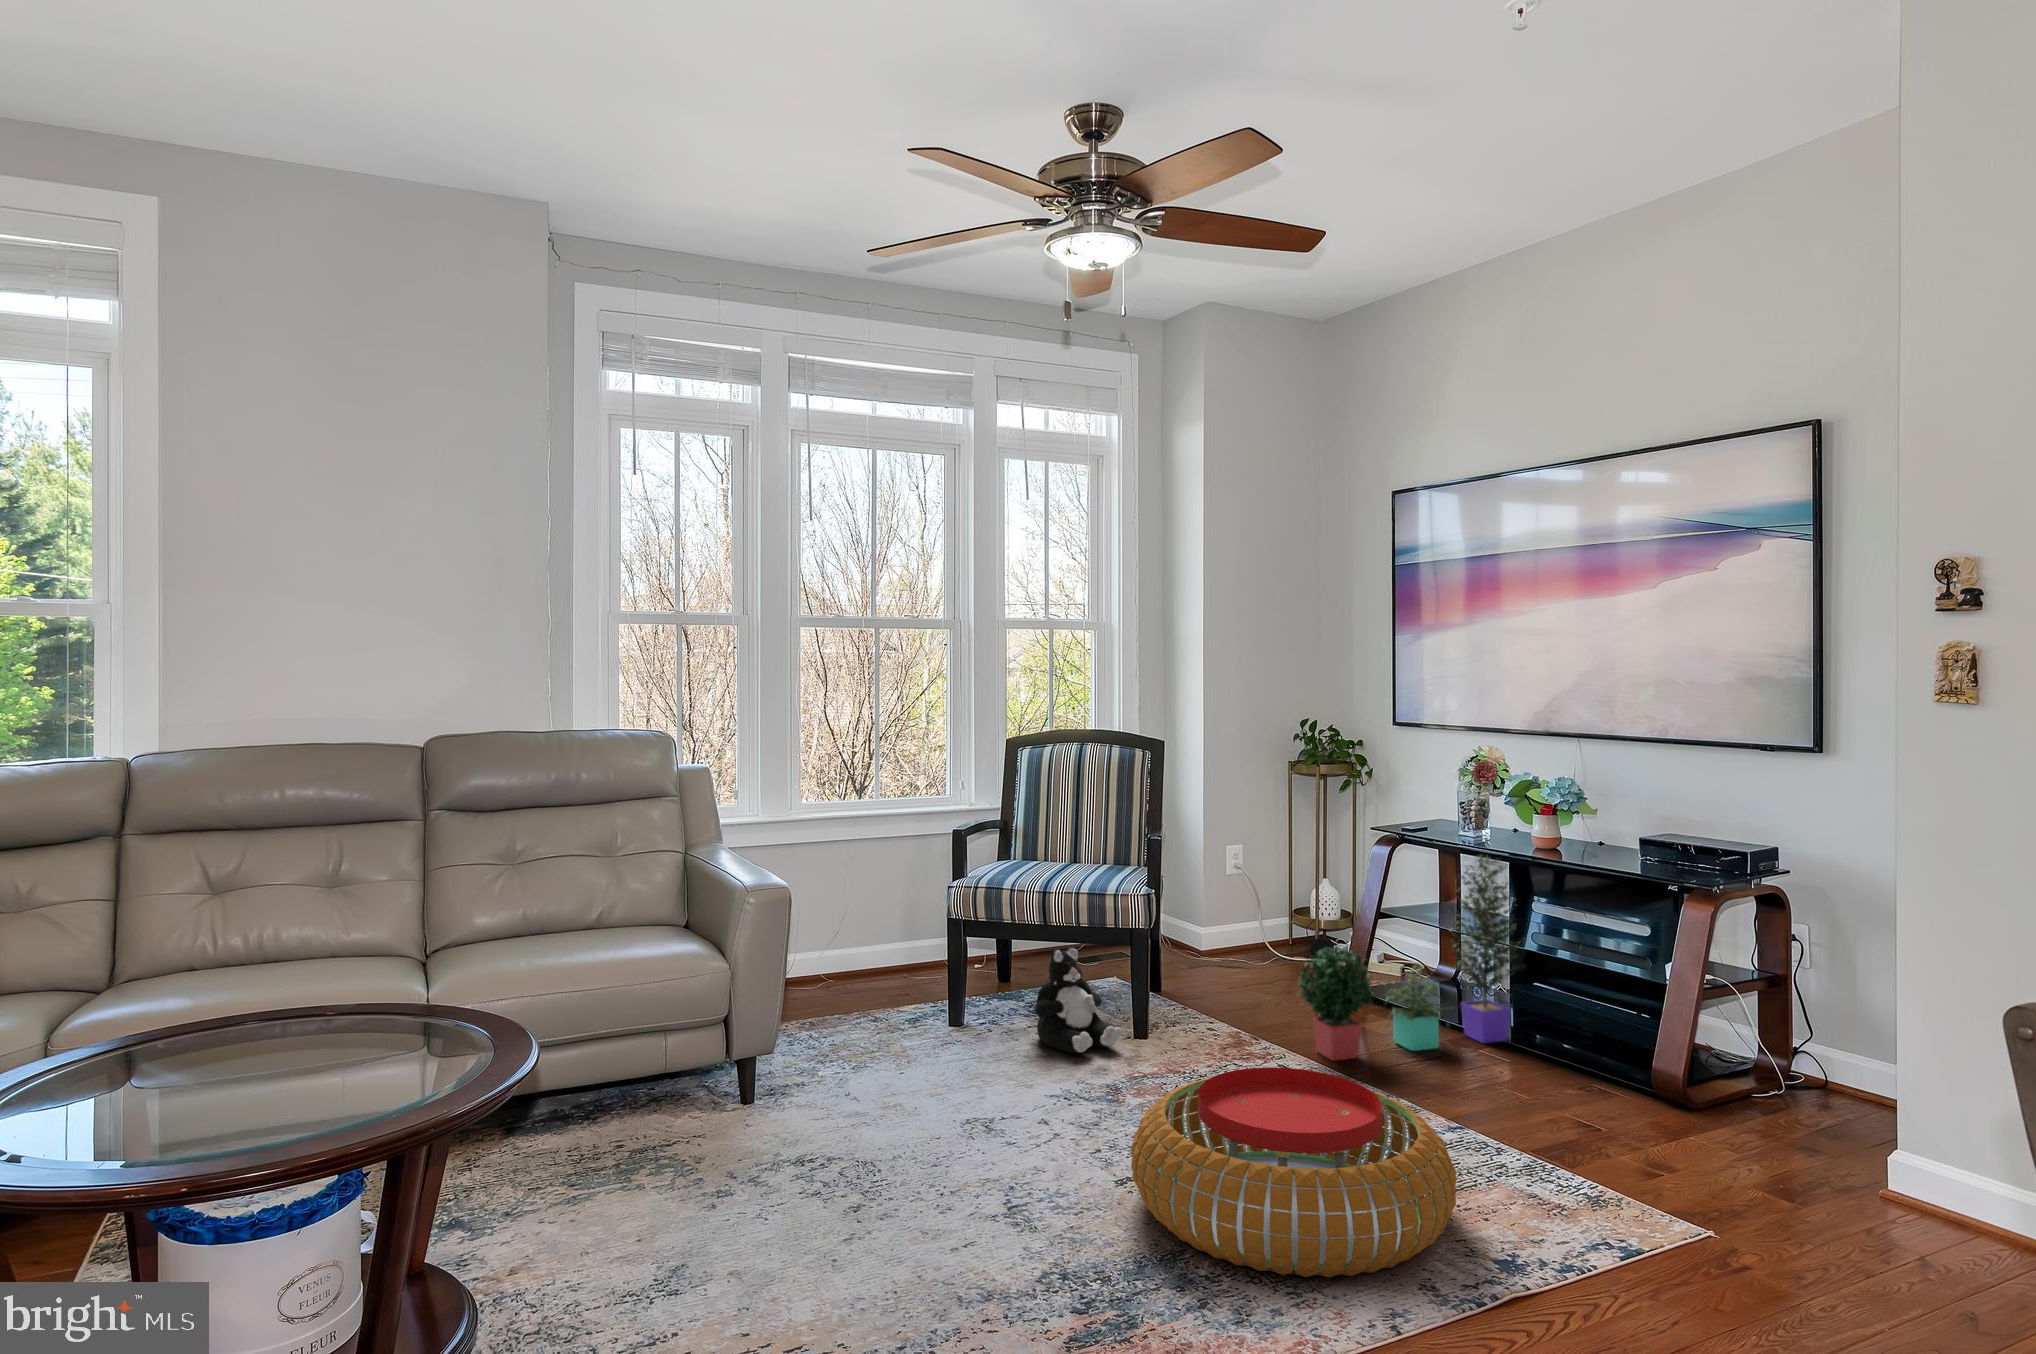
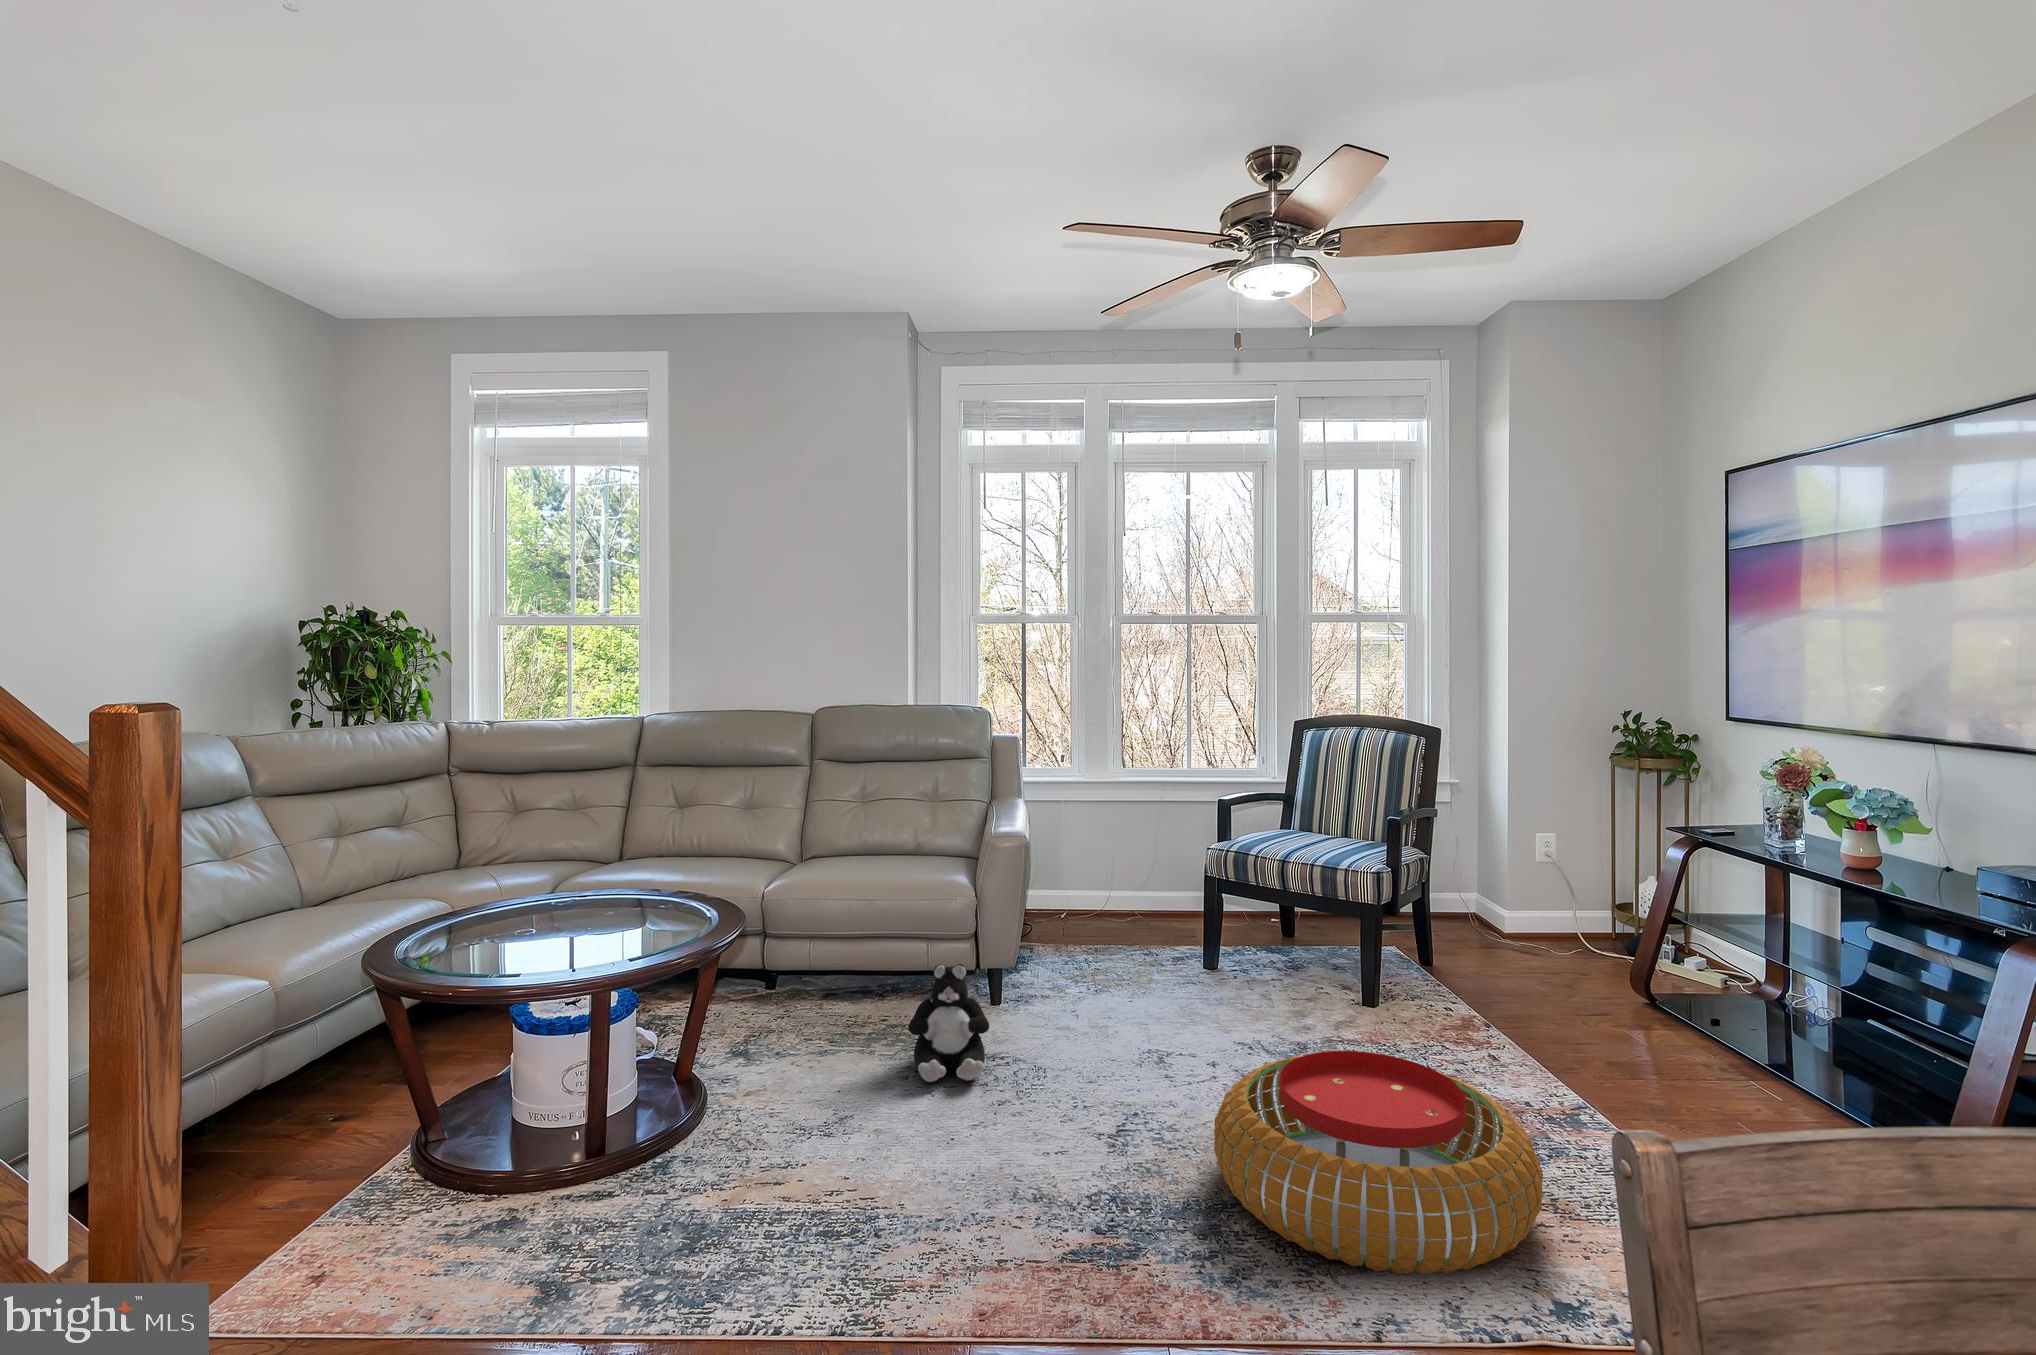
potted plant: present [1298,856,1524,1061] -> none [1520,864,1826,1080]
plush toy: present [1035,947,1122,1053] -> present [908,964,989,1082]

